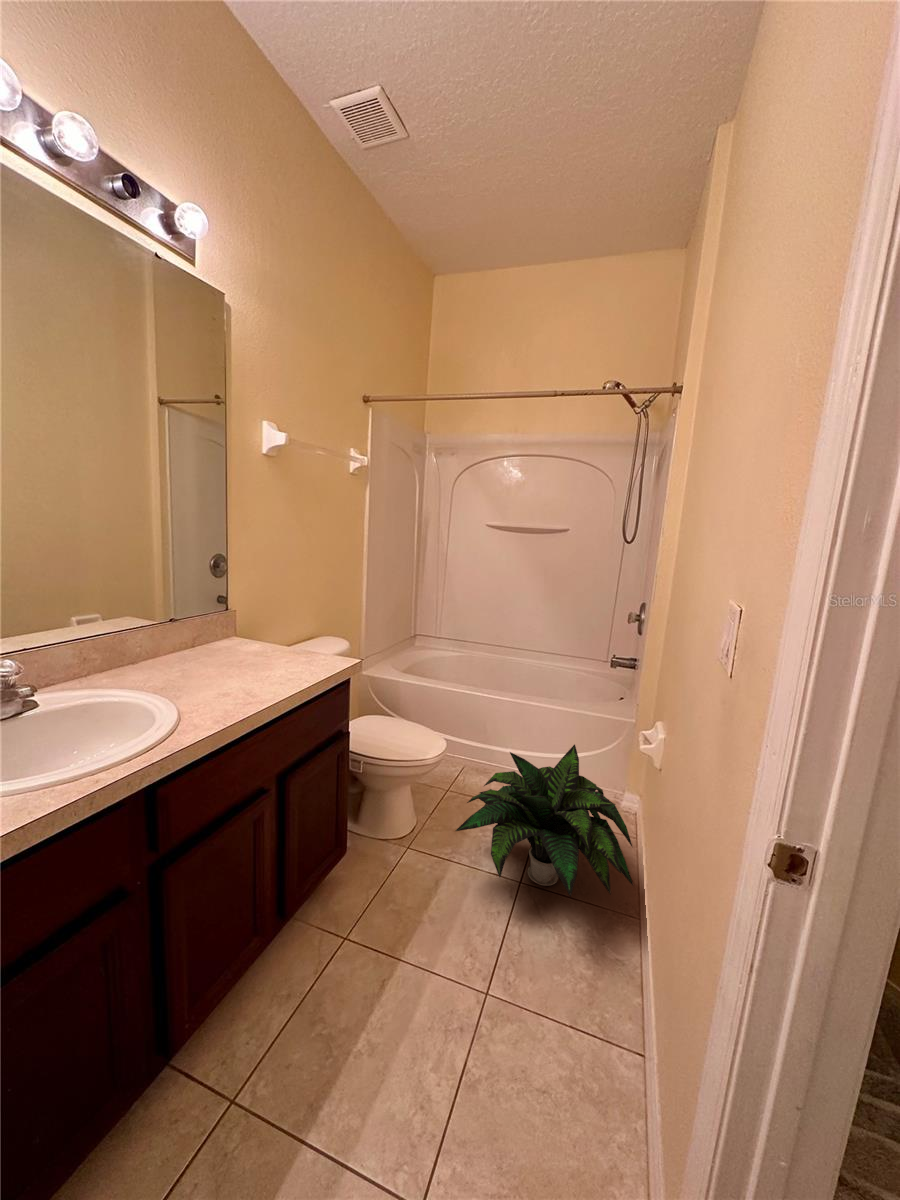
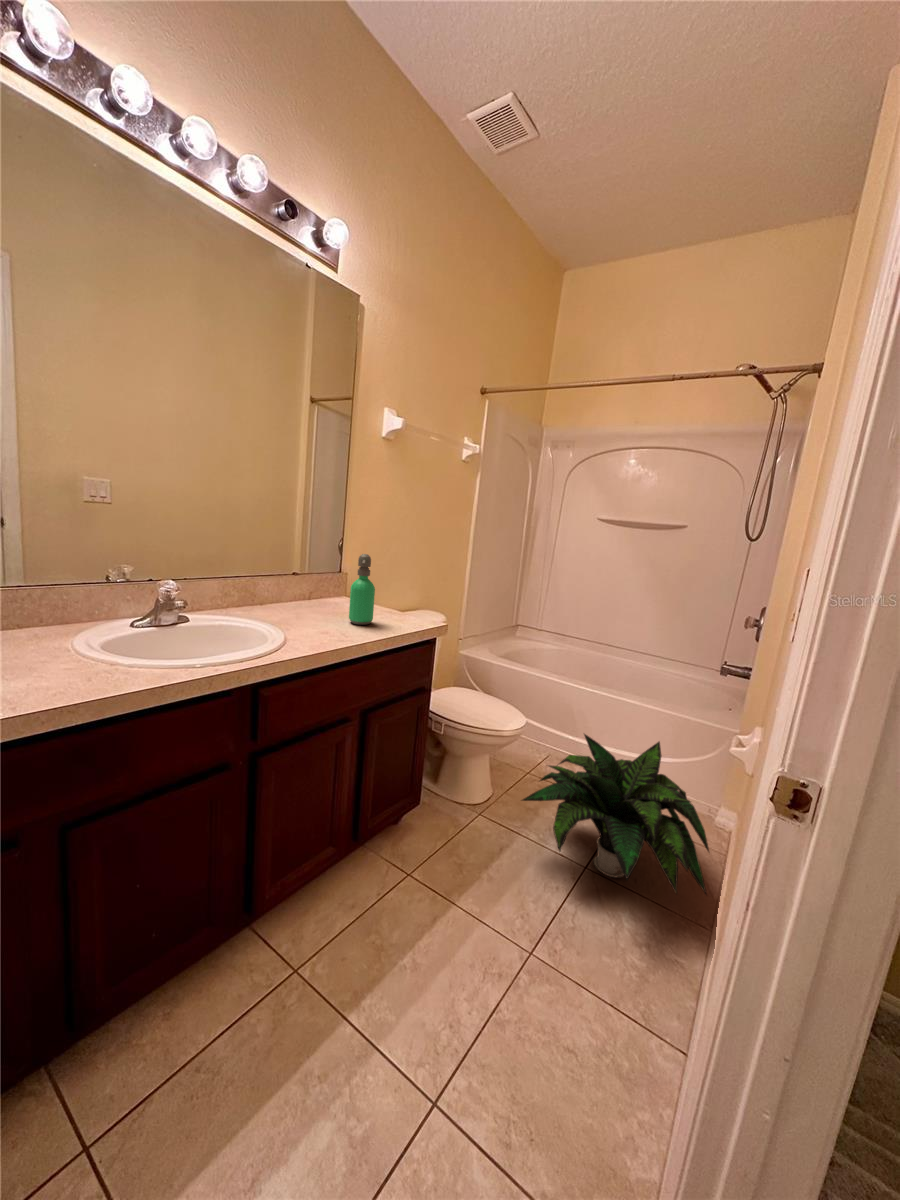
soap dispenser: none [251,597,281,678] -> present [349,554,375,625]

